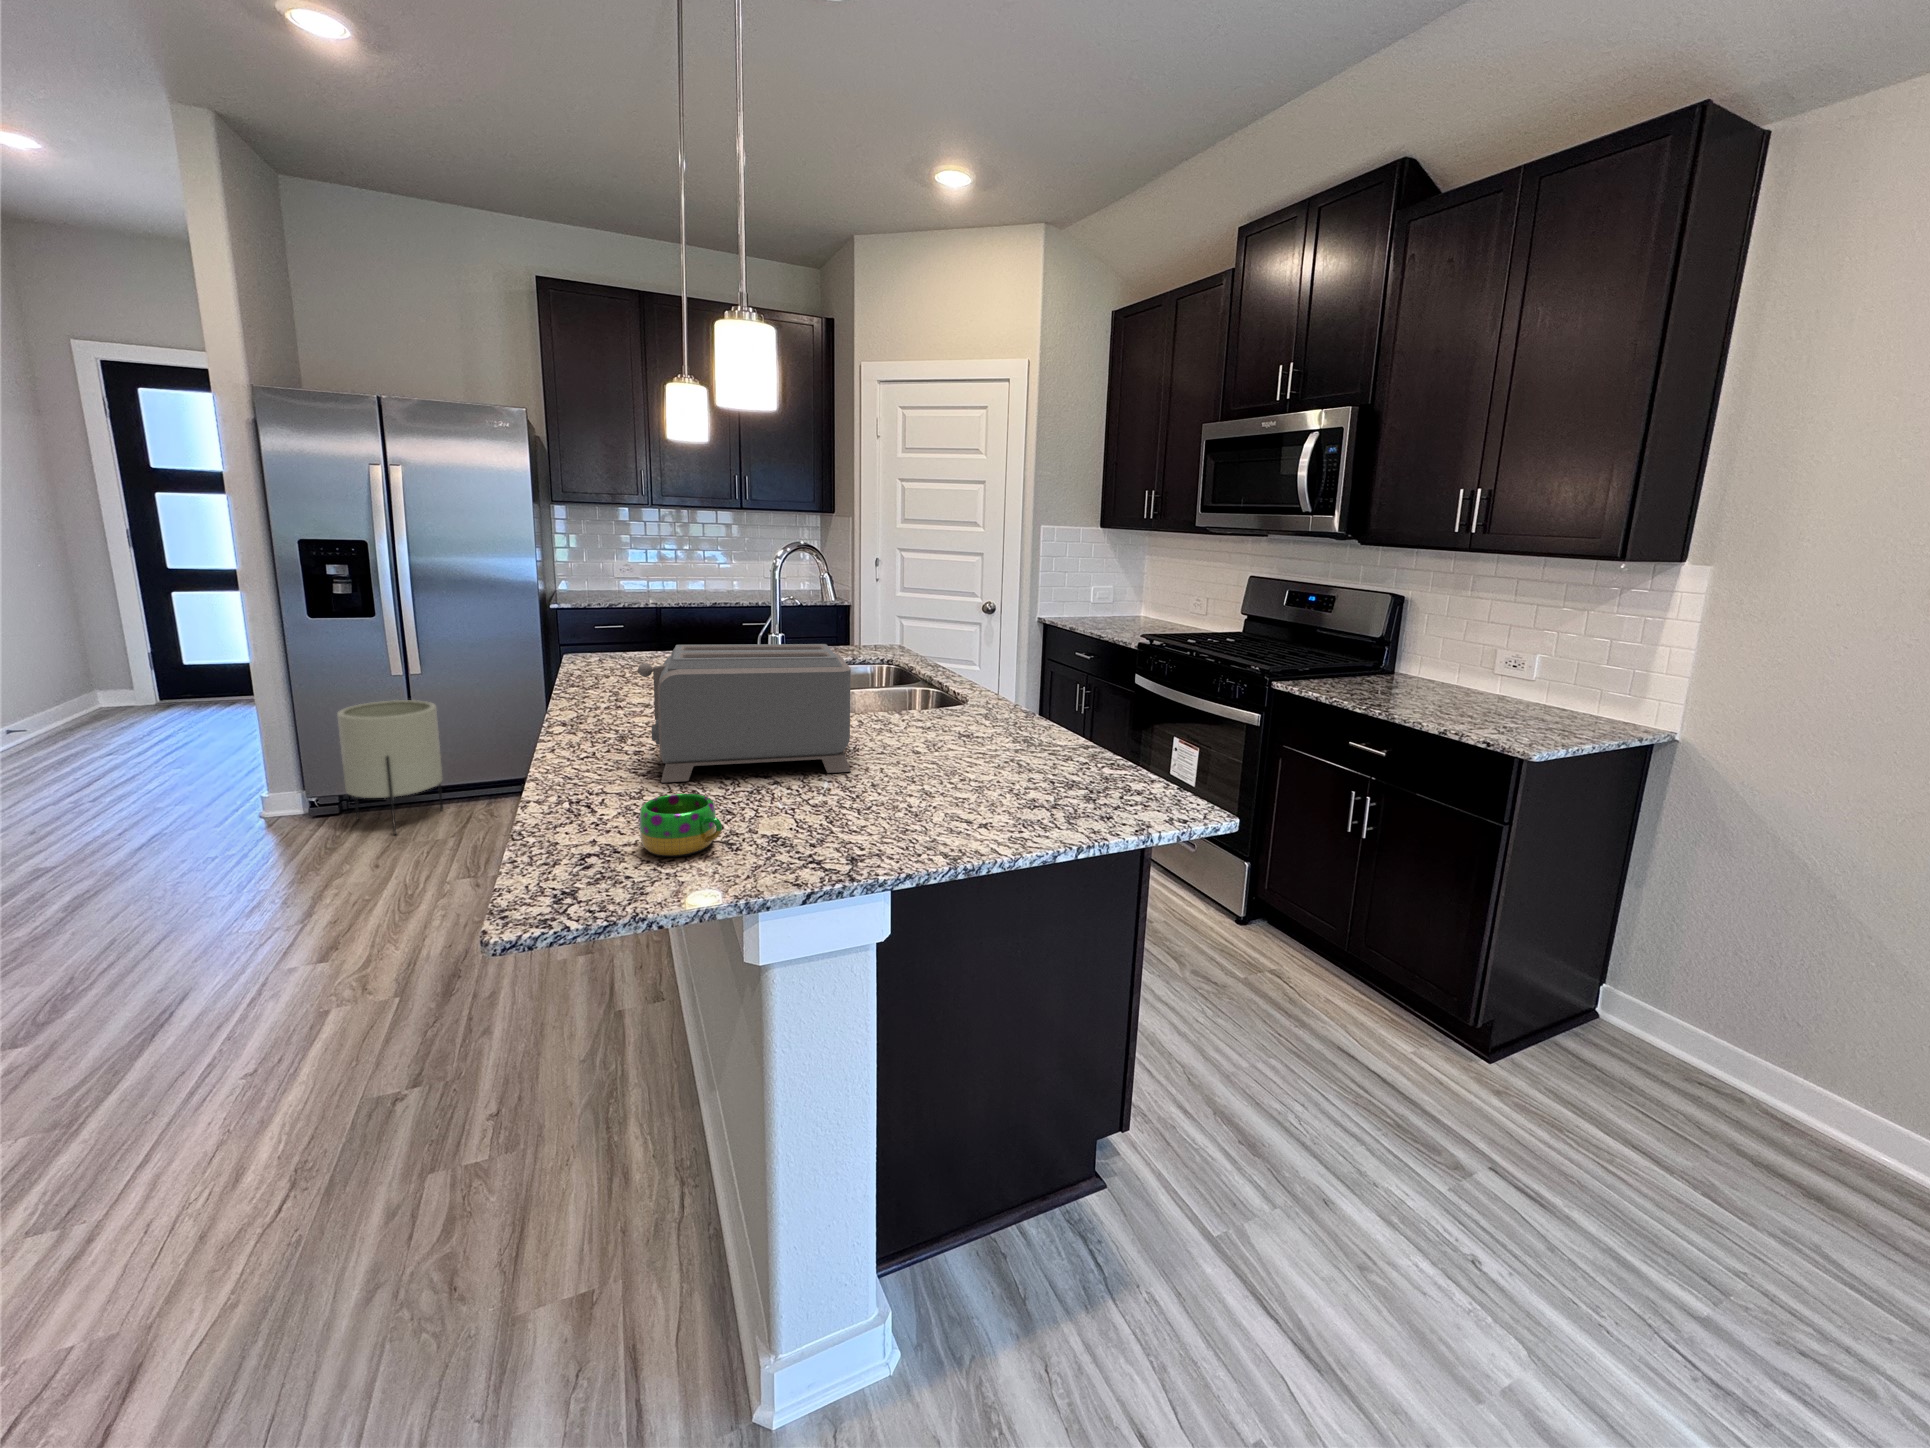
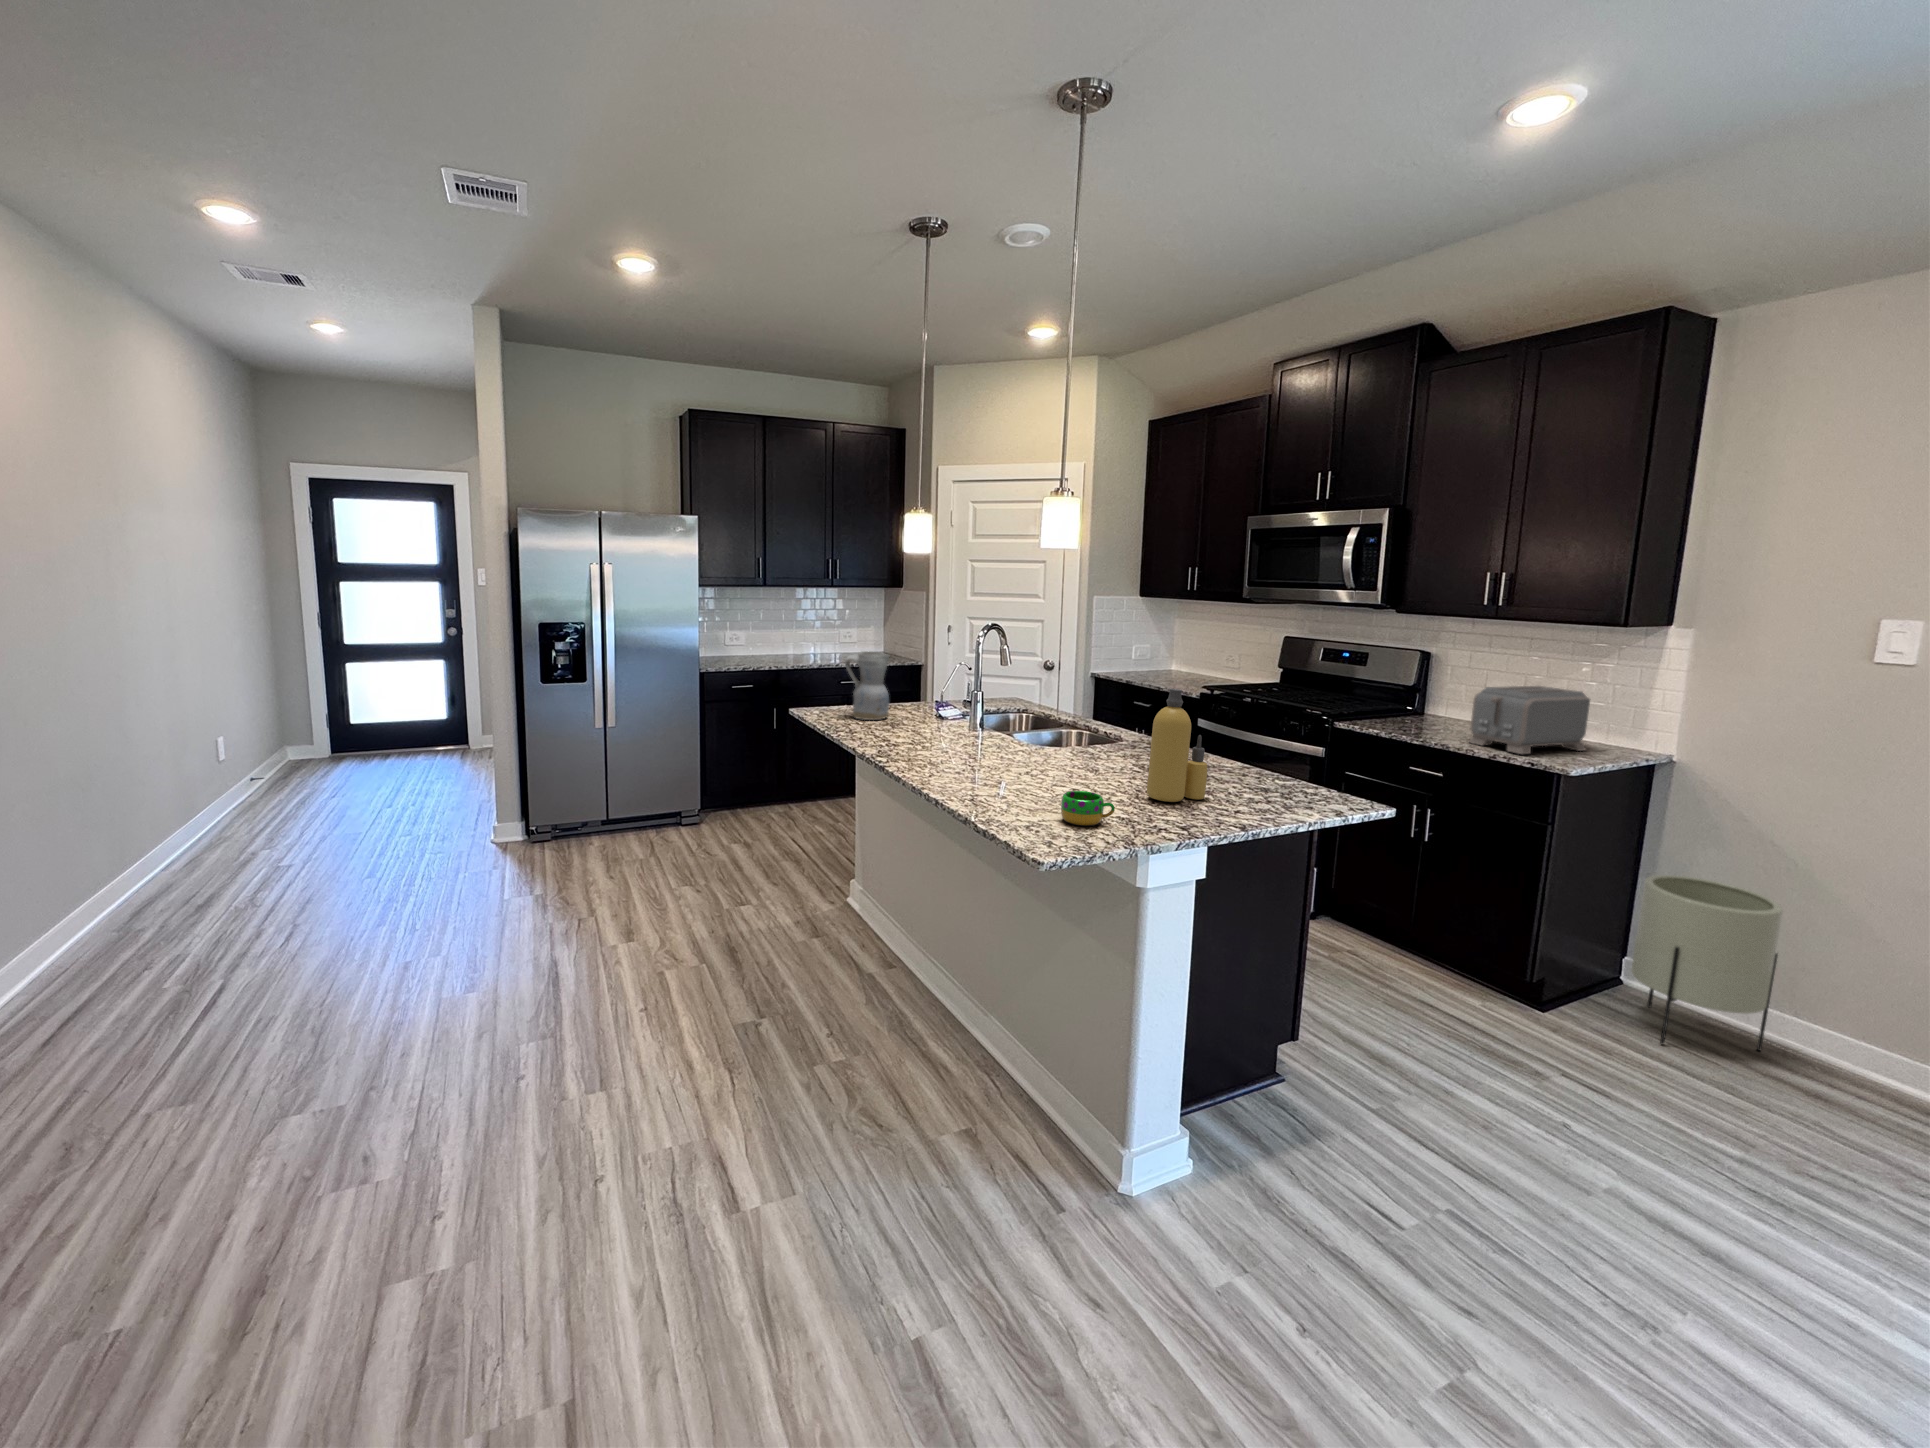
ceramic pitcher: none [606,576,672,669] -> present [845,651,889,720]
bottle: none [857,628,955,807] -> present [1147,689,1207,802]
toaster: present [638,644,851,783] -> present [1469,686,1590,754]
planter: present [337,700,443,834] -> present [1631,875,1783,1051]

